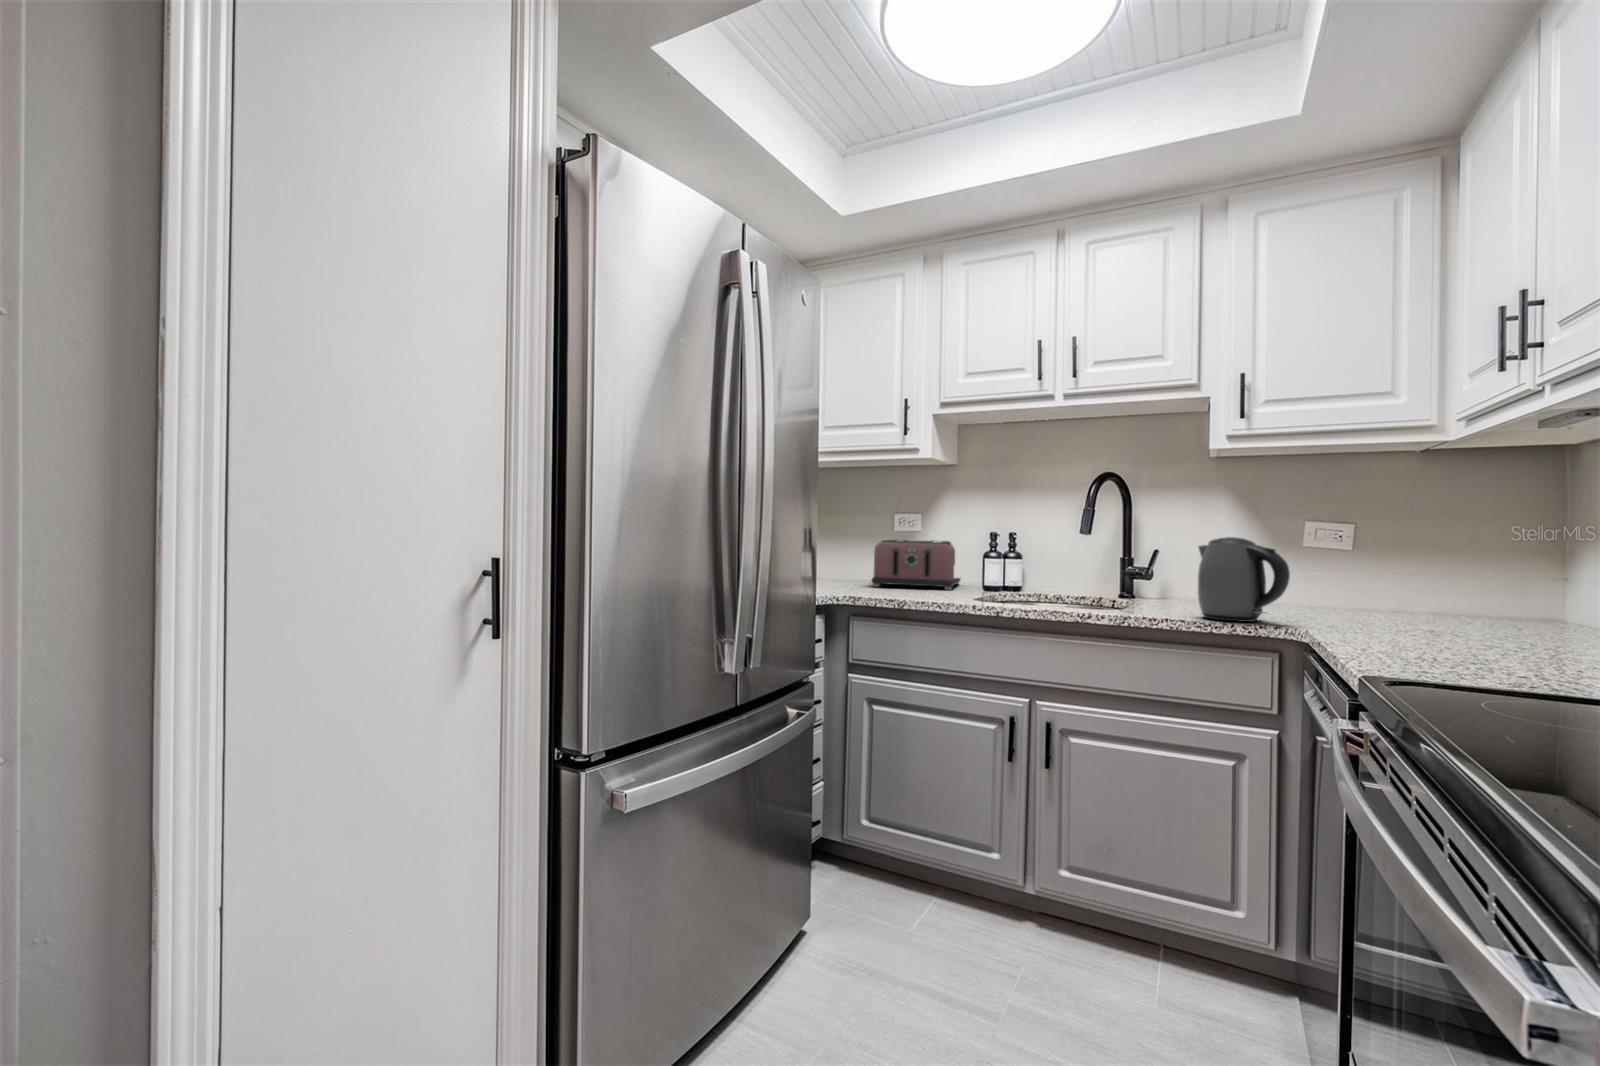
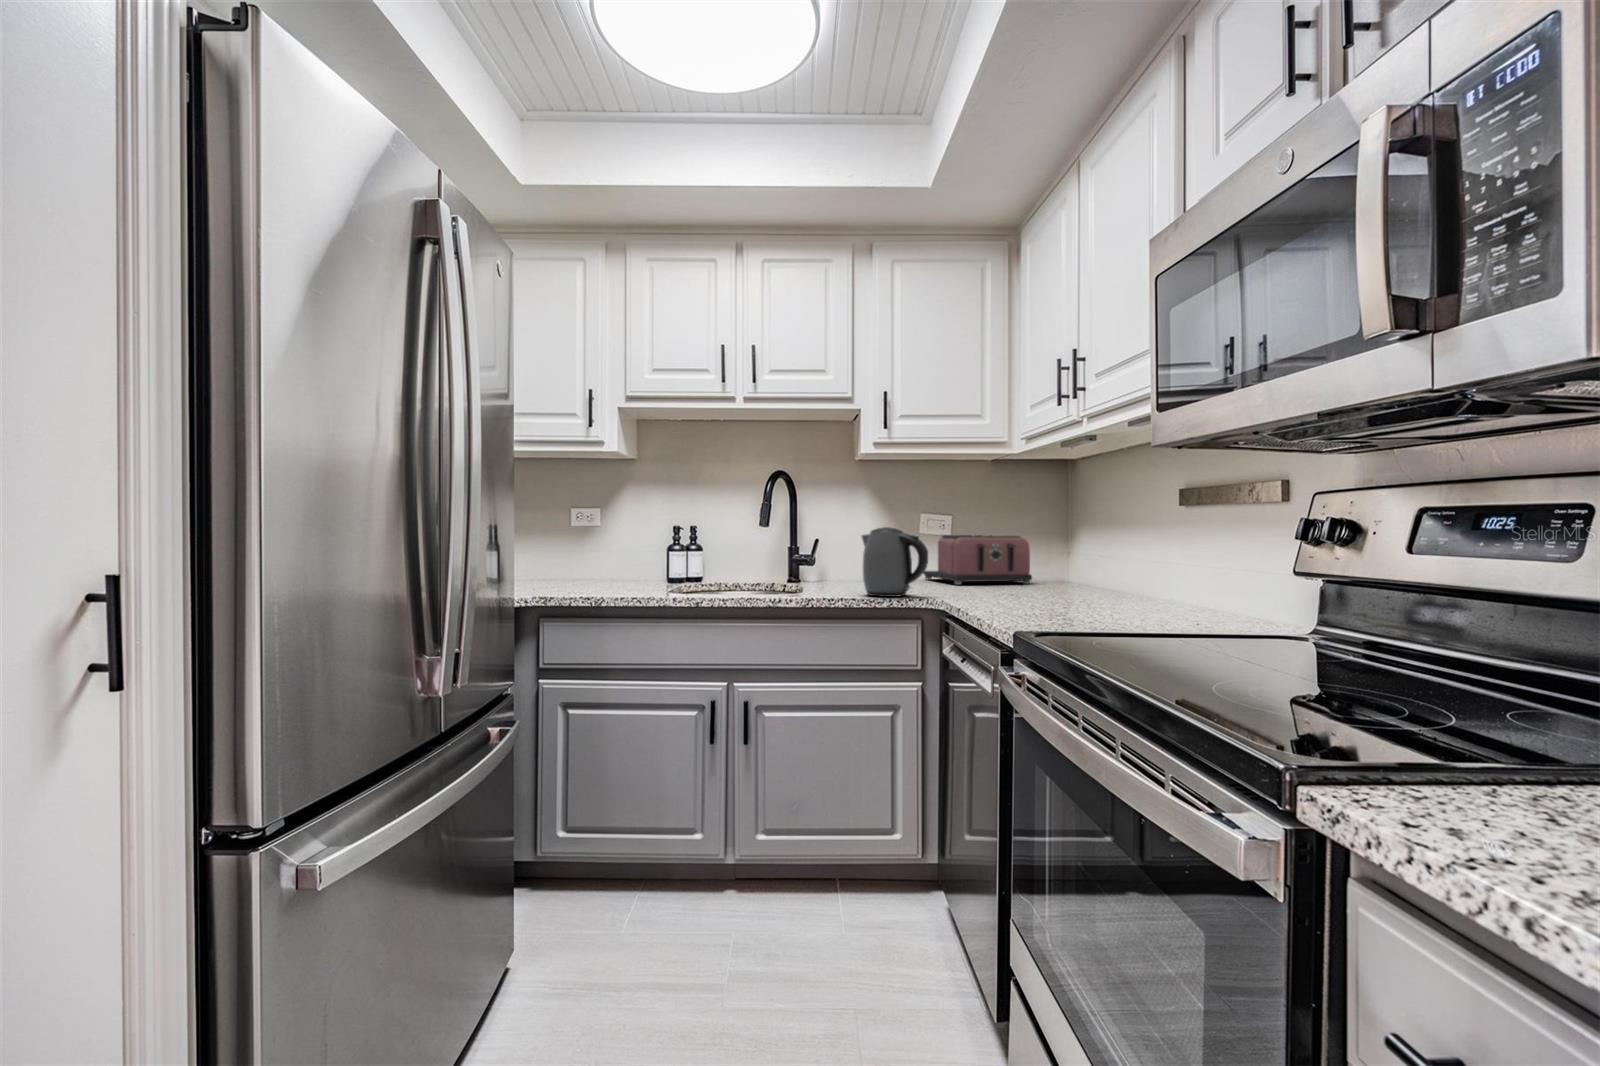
toaster: present [872,540,960,590] -> present [924,535,1032,585]

